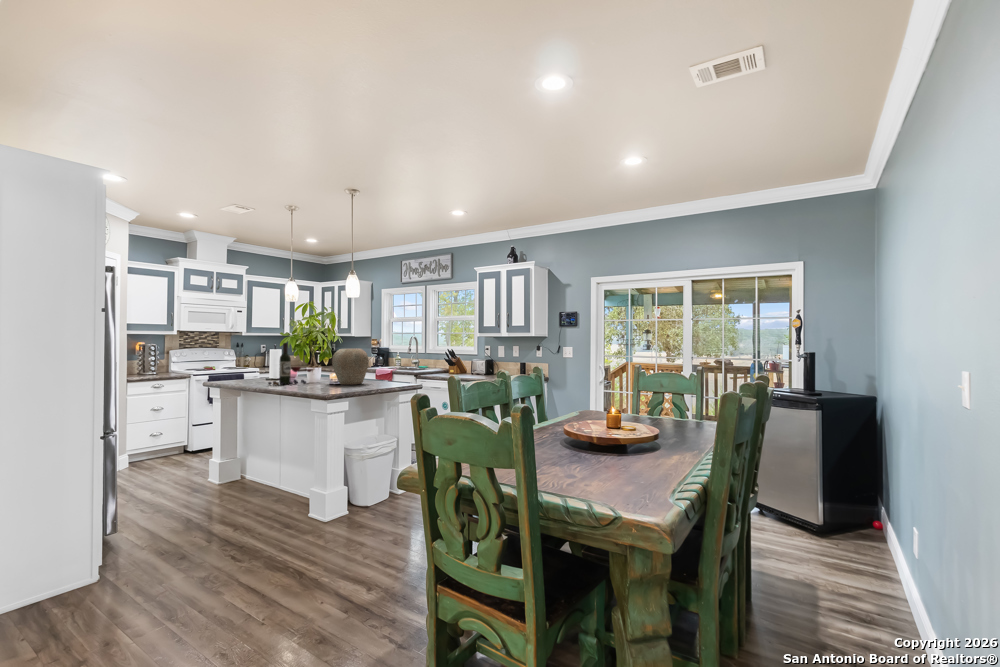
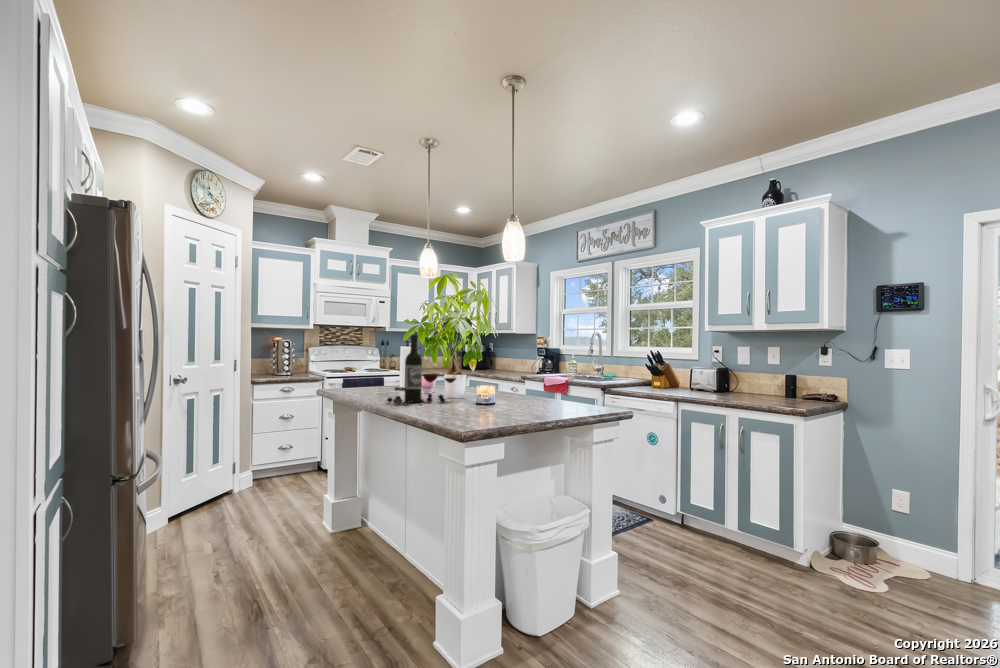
vase: present [332,348,369,385] -> none [486,345,546,409]

